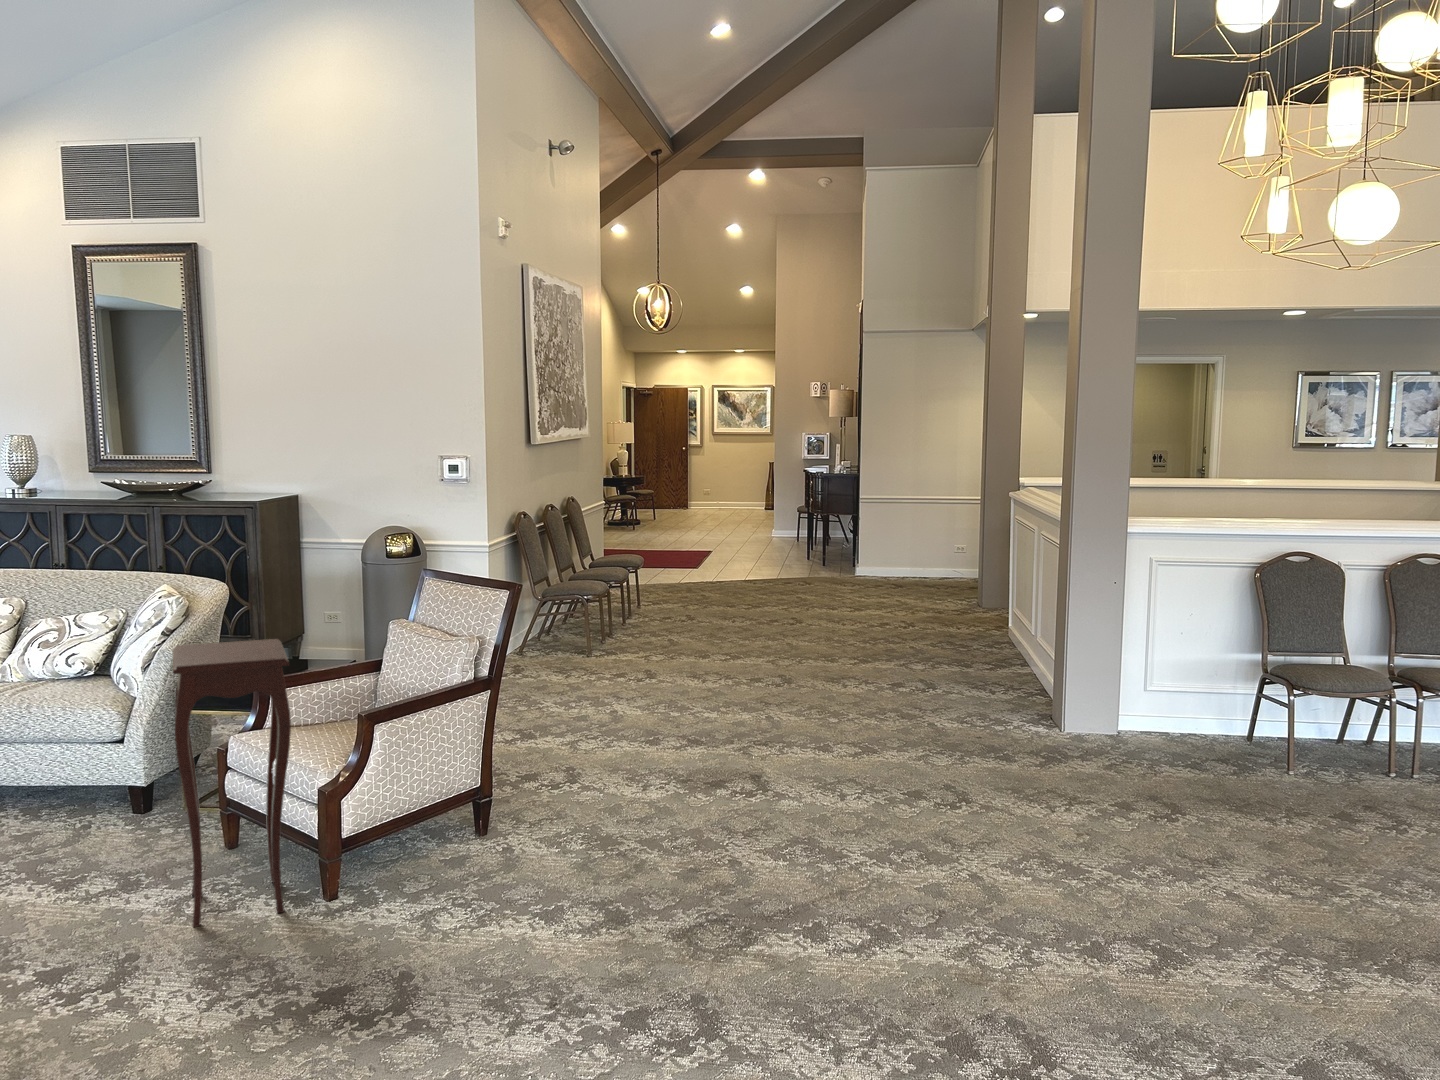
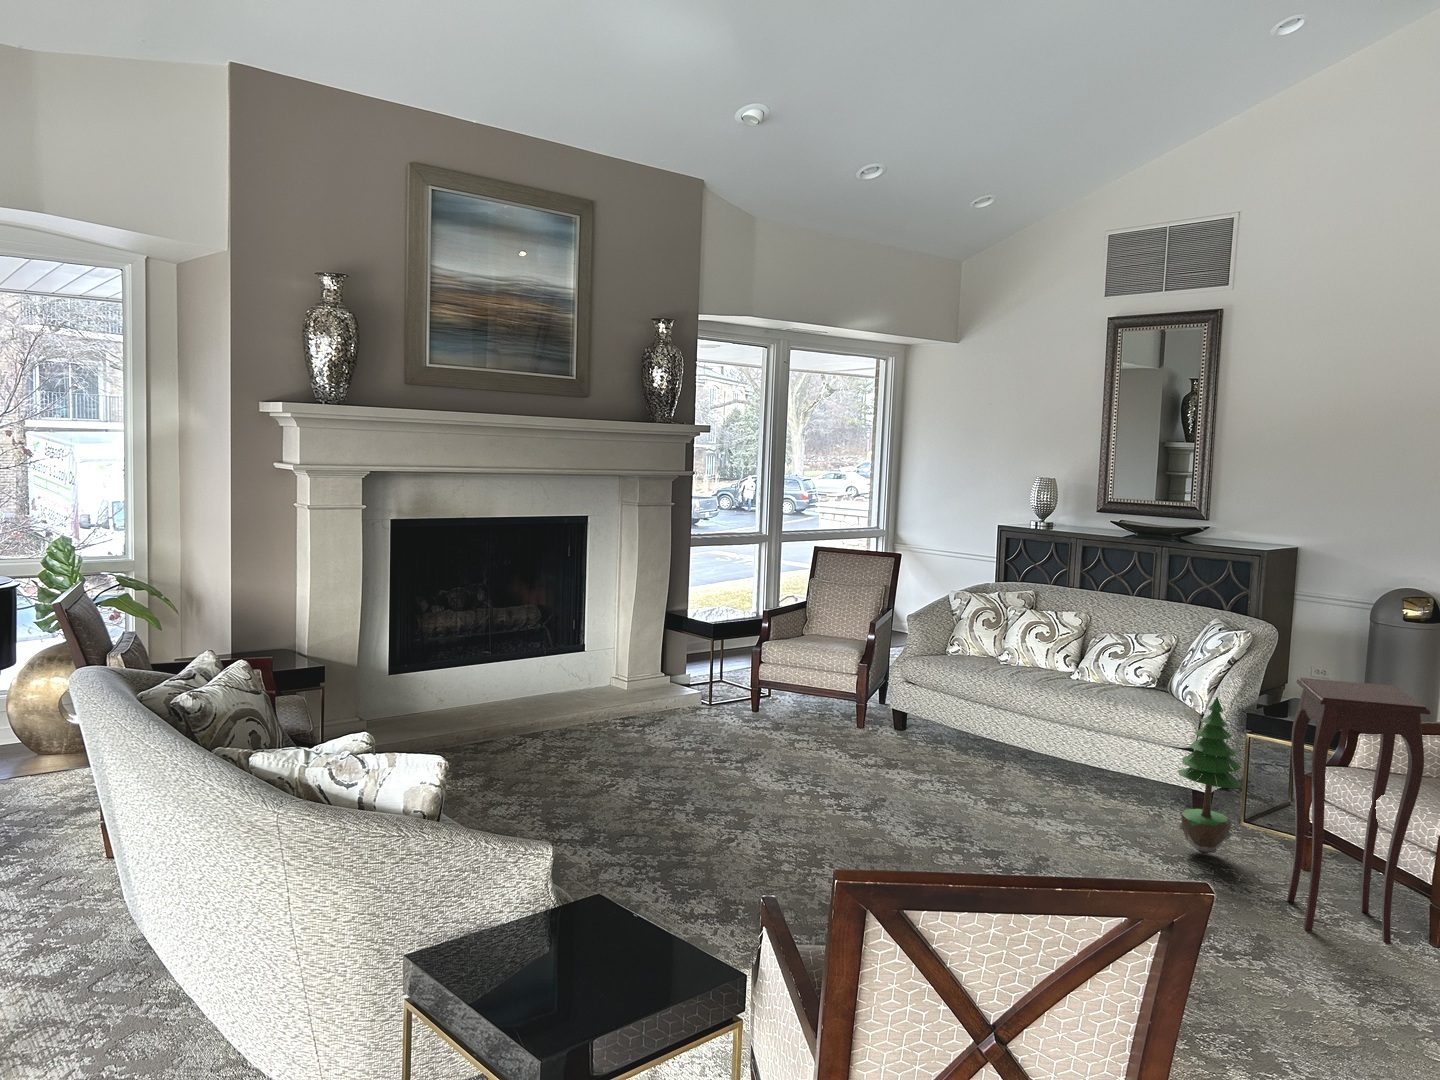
potted tree: none [75,678,154,863] -> present [1178,697,1241,854]

